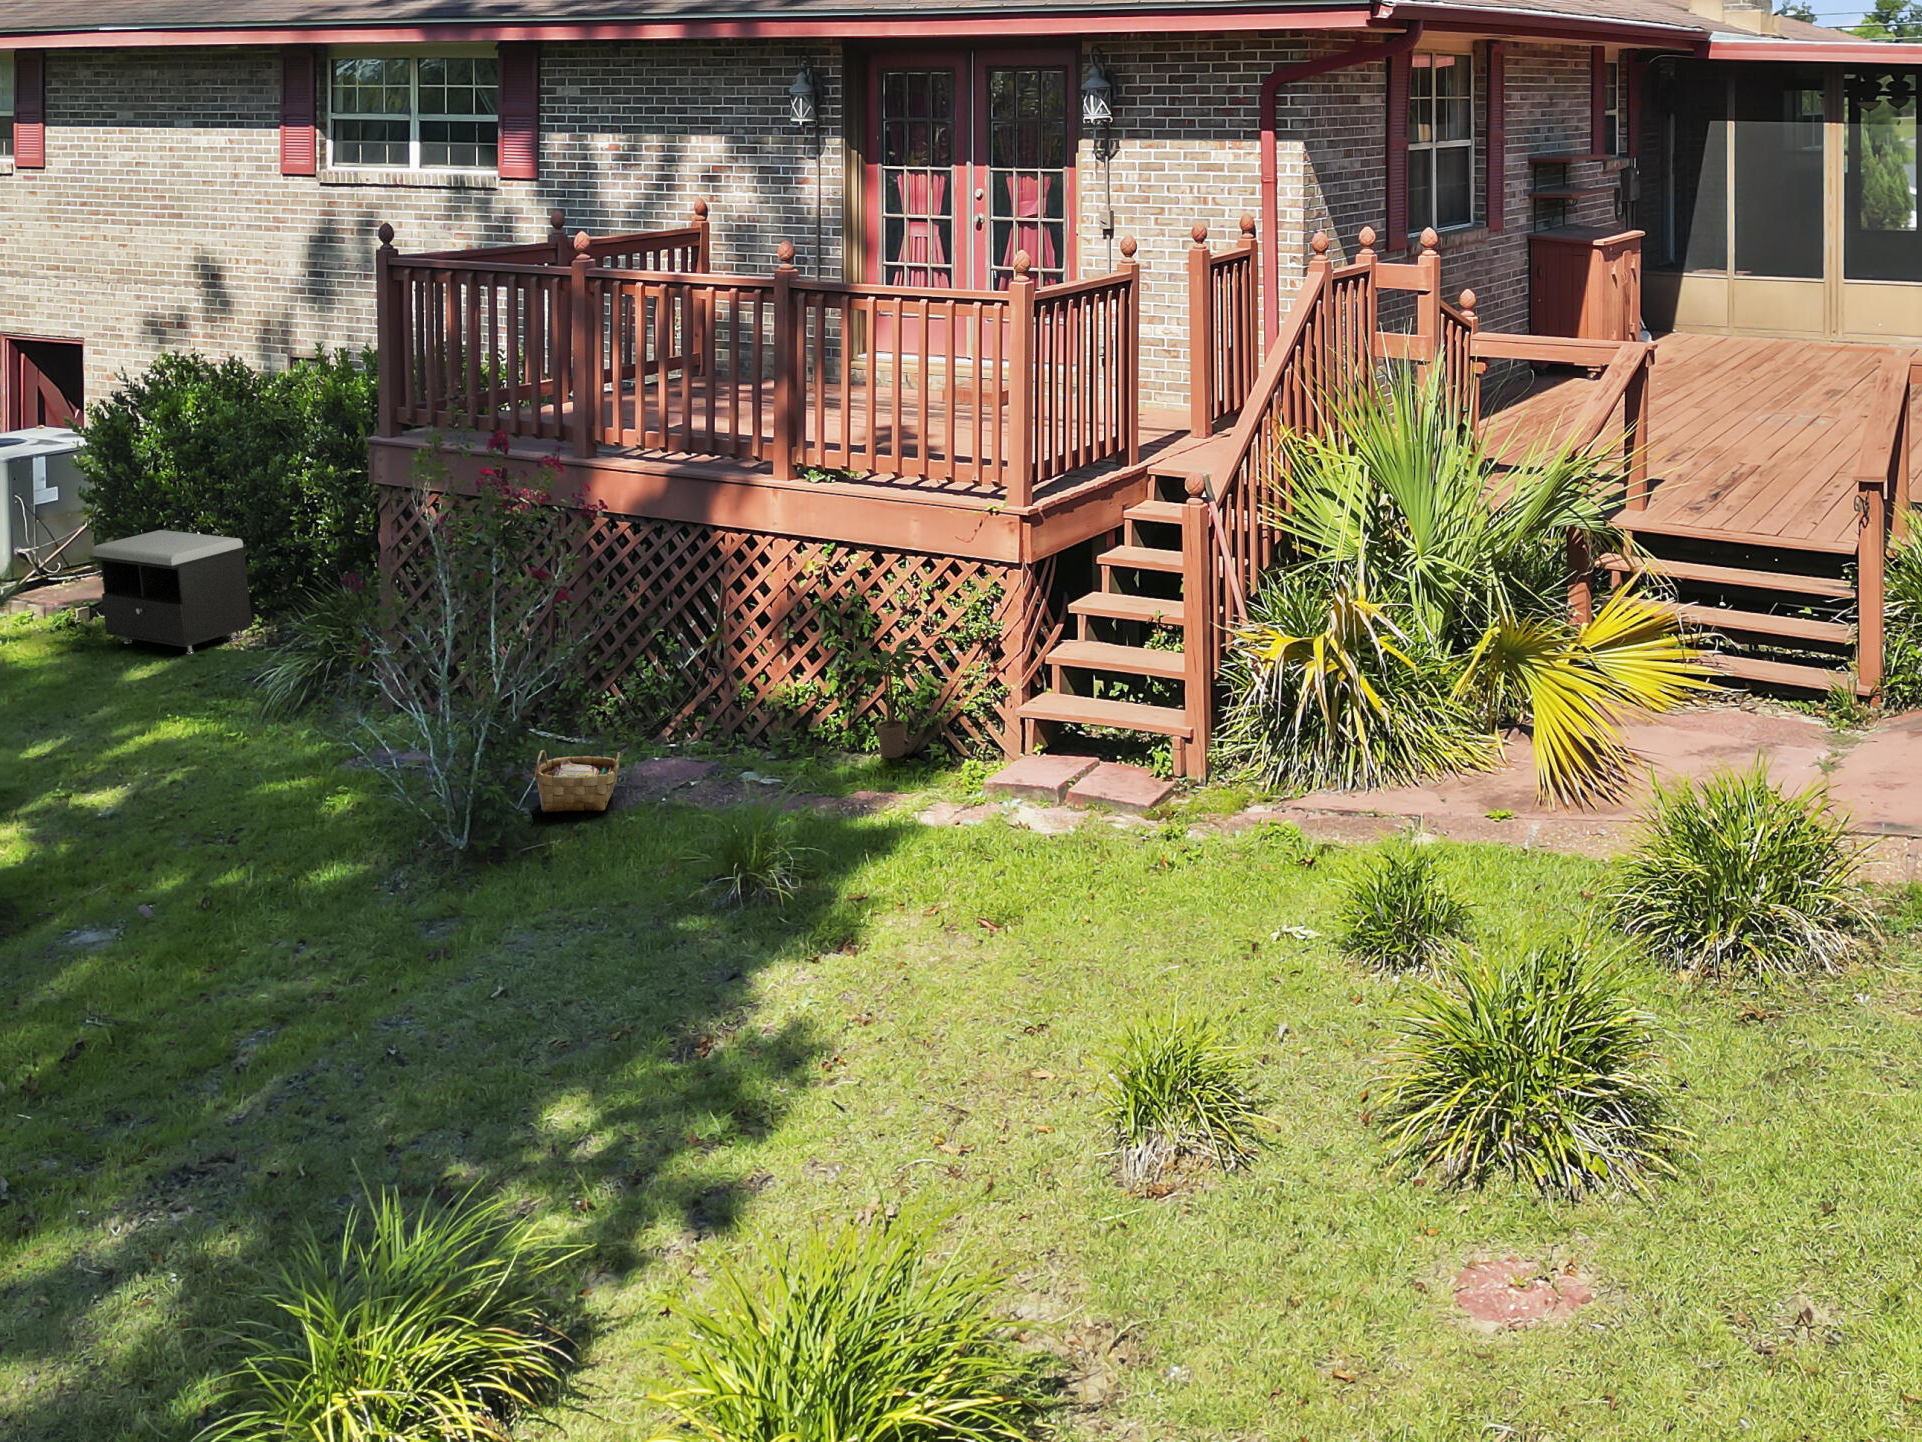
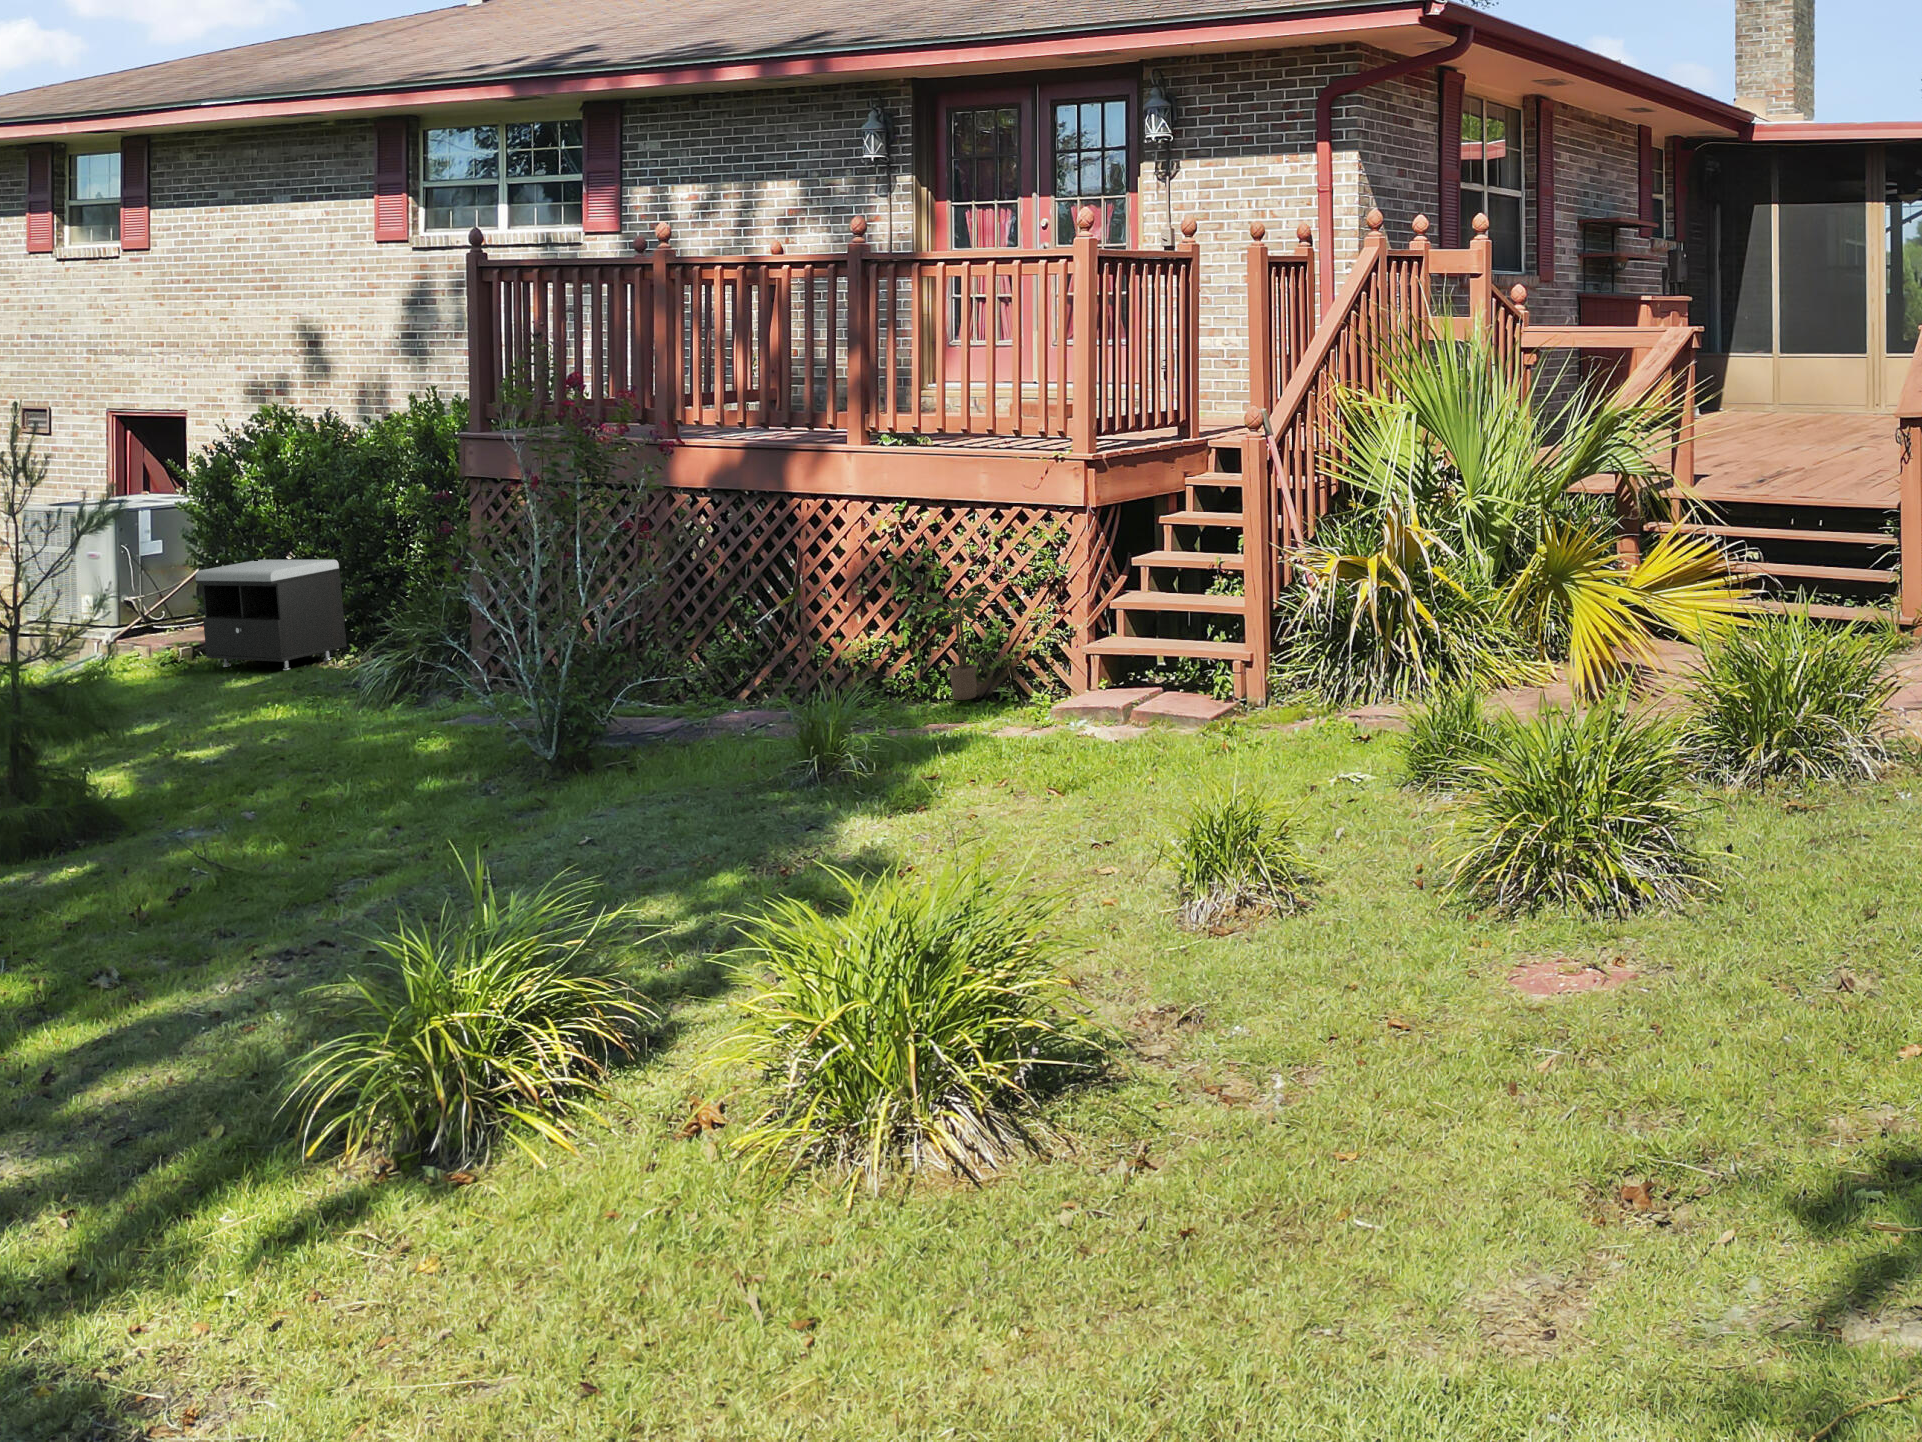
woven basket: present [535,750,620,812] -> none [620,689,702,747]

